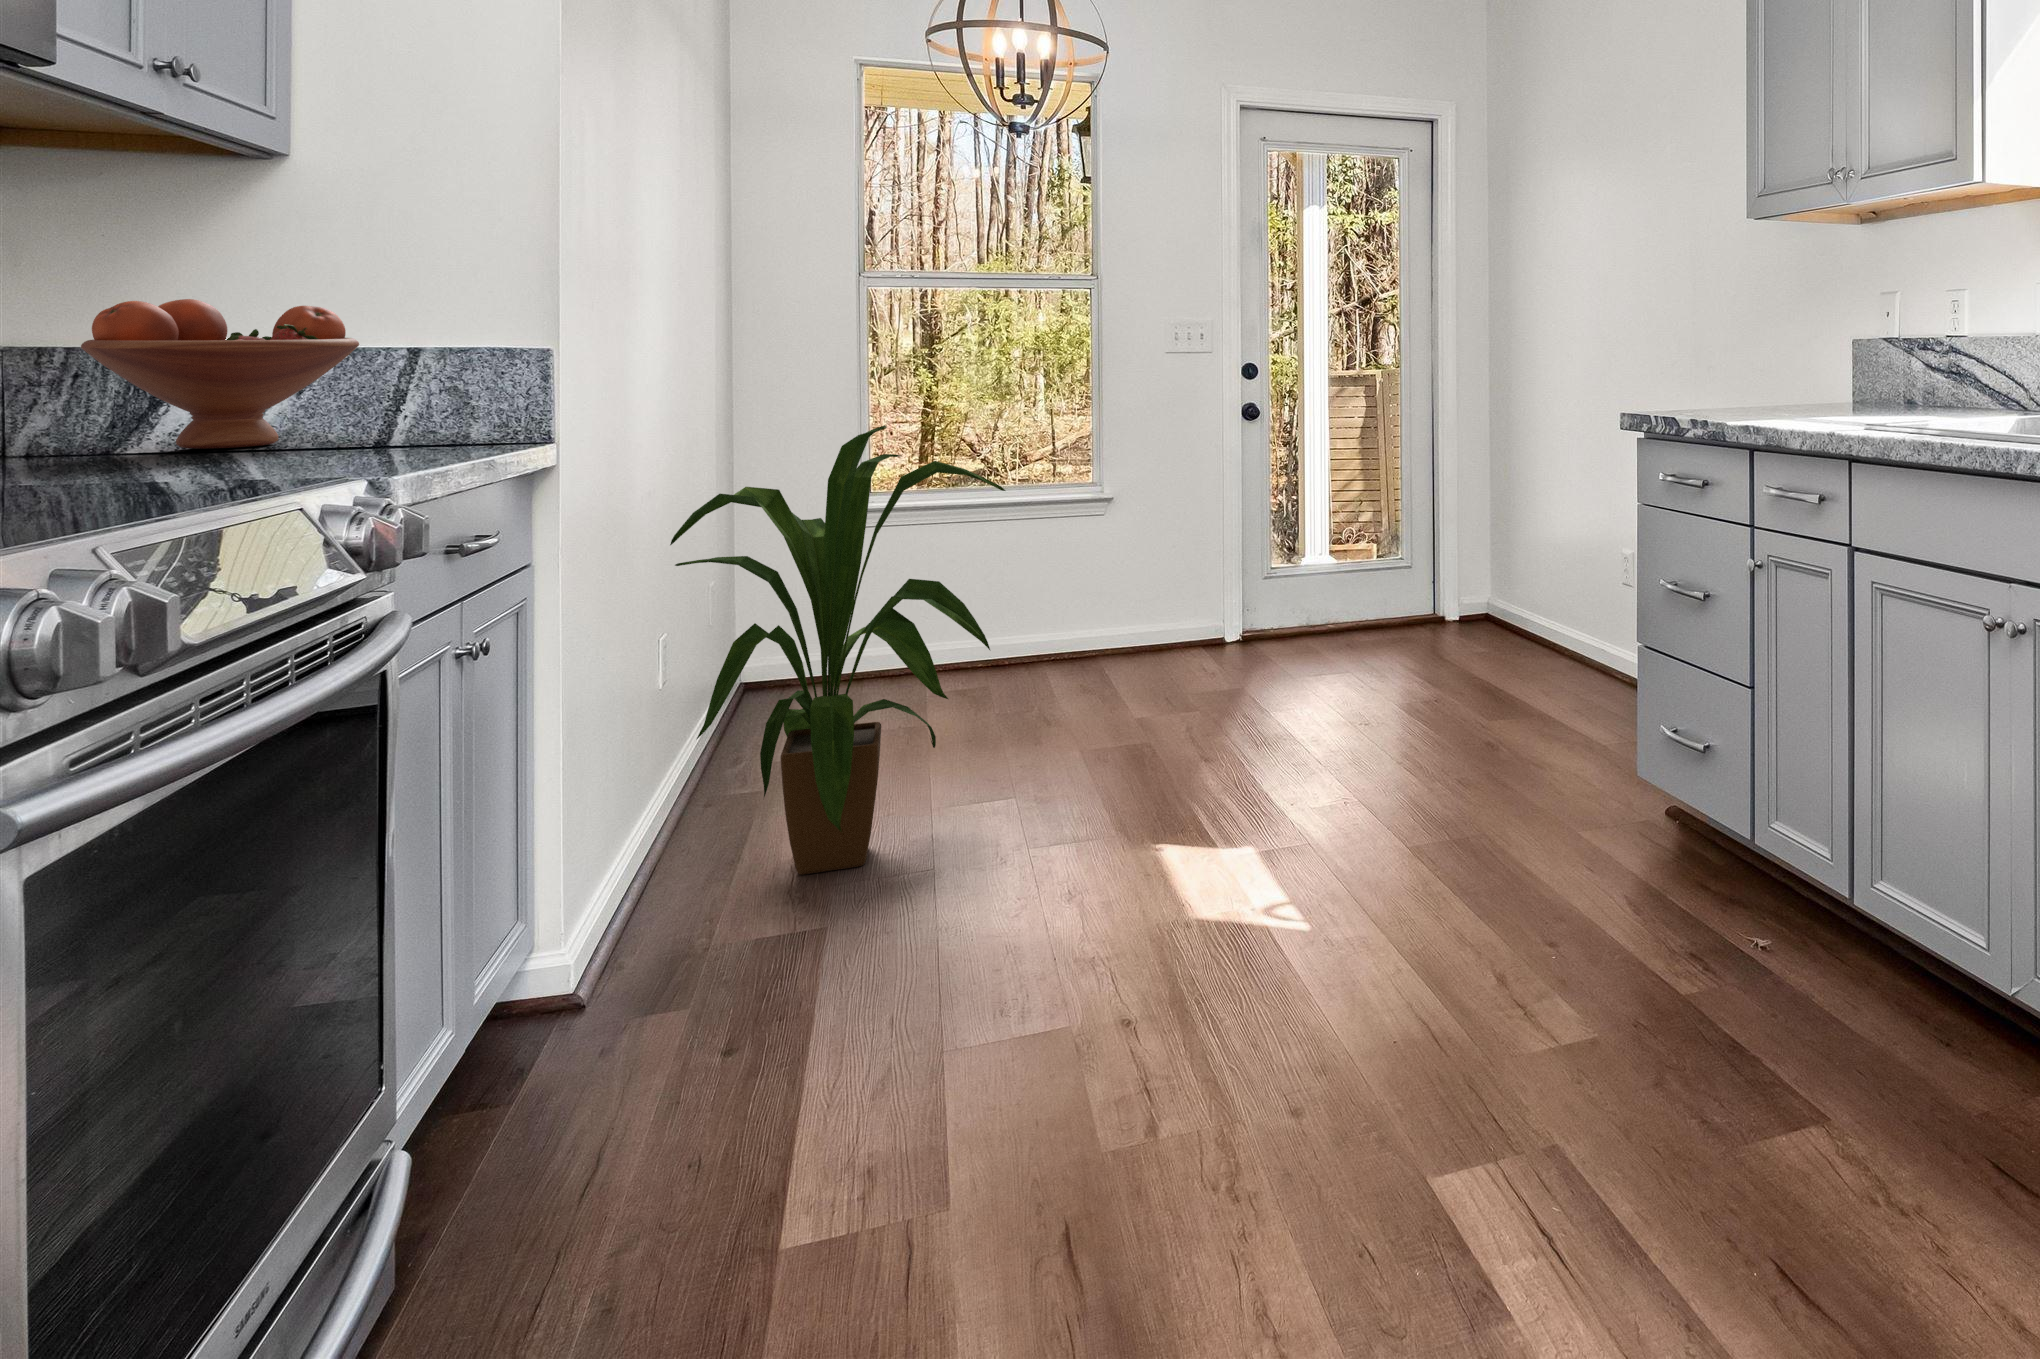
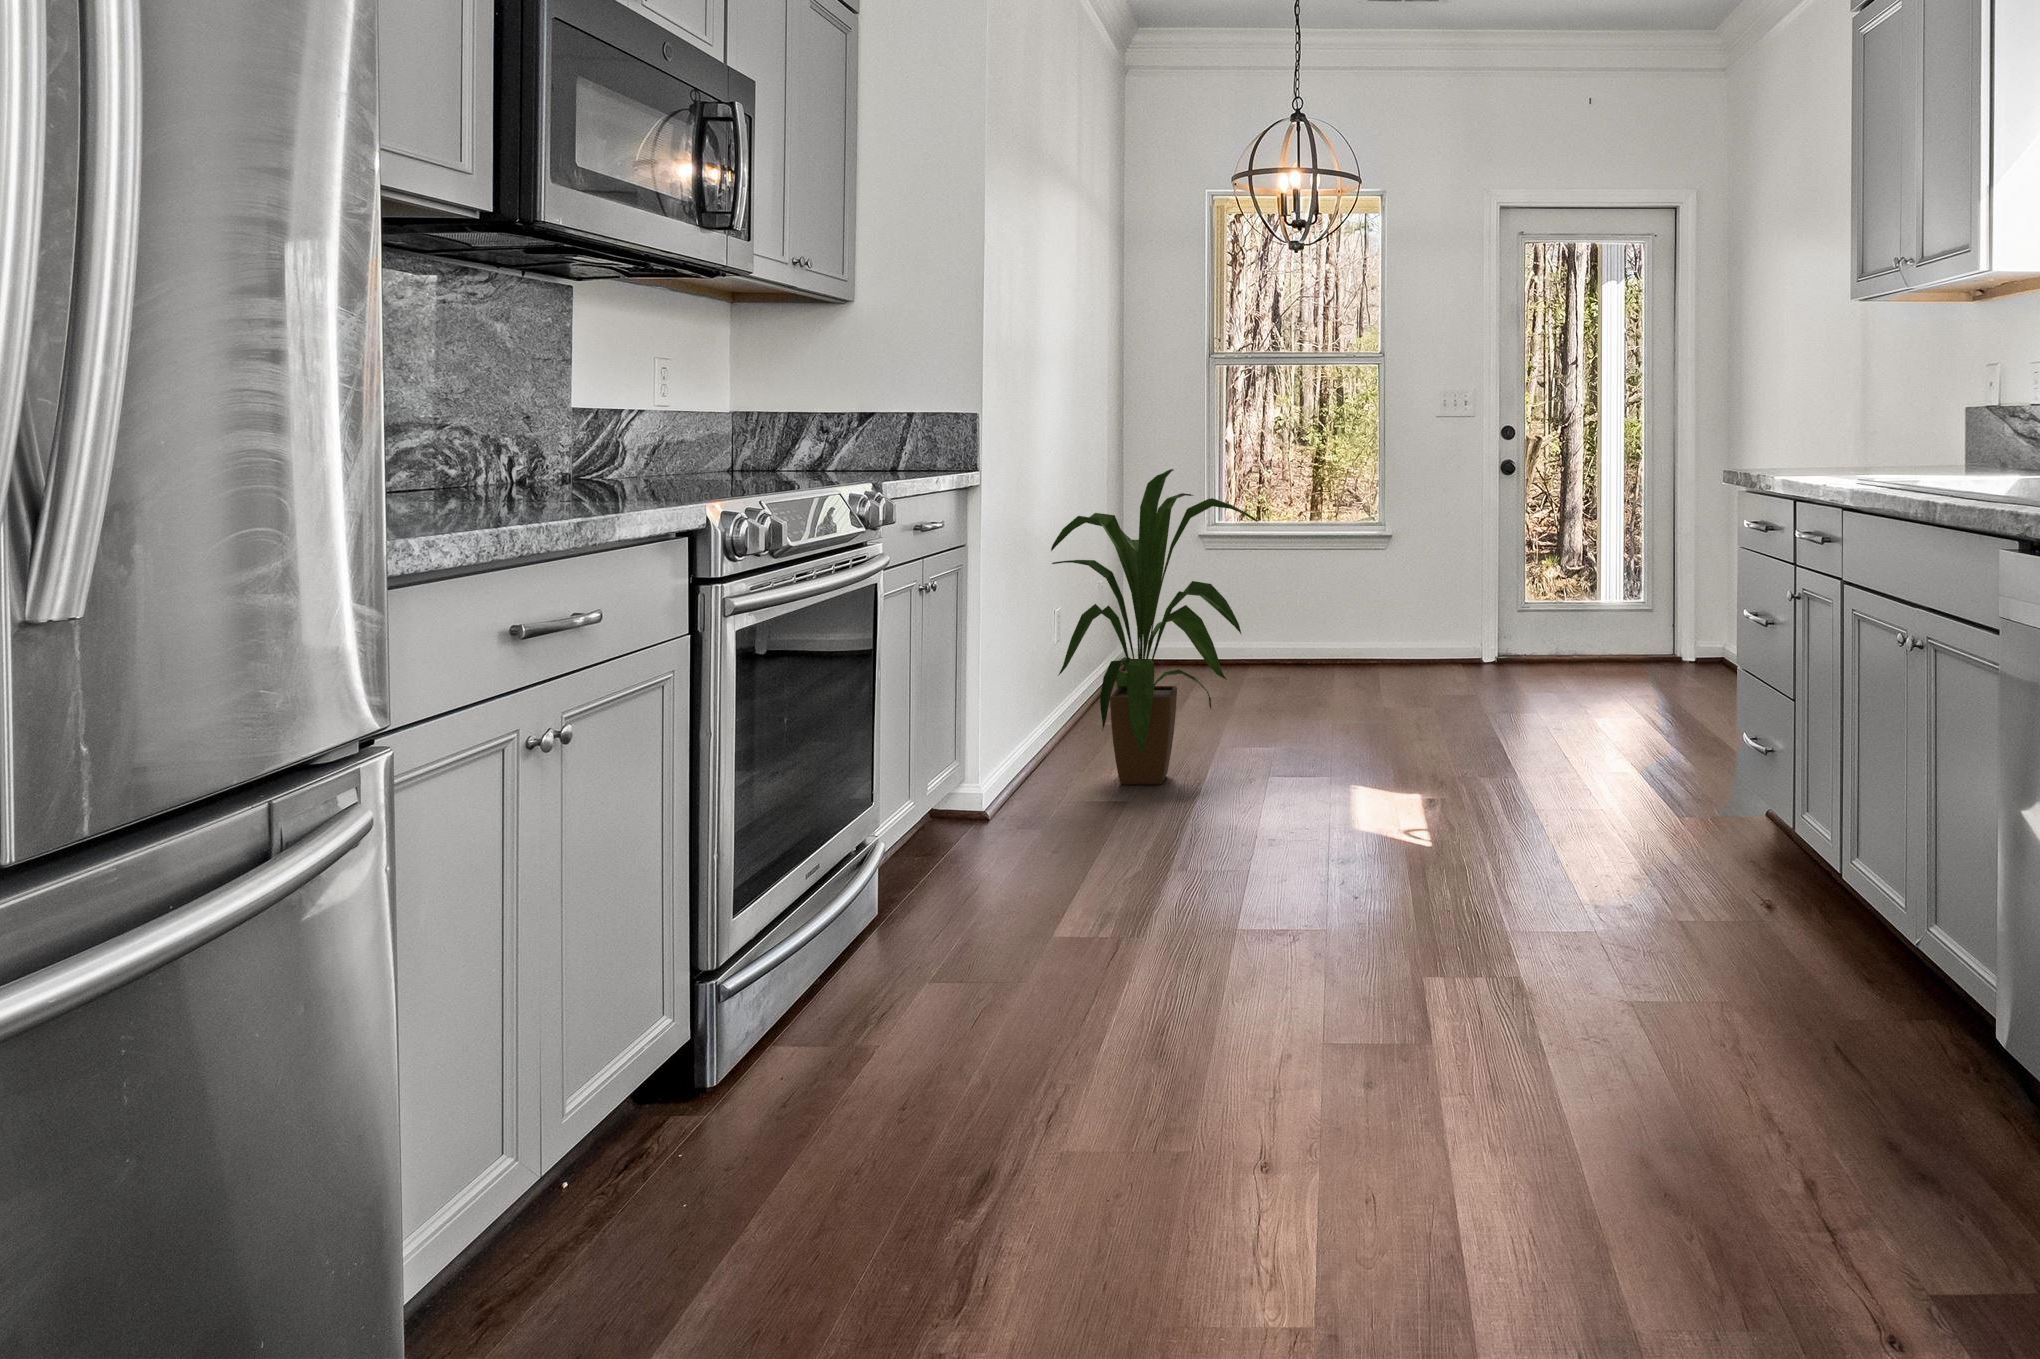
fruit bowl: present [81,299,359,449] -> none [765,385,886,468]

